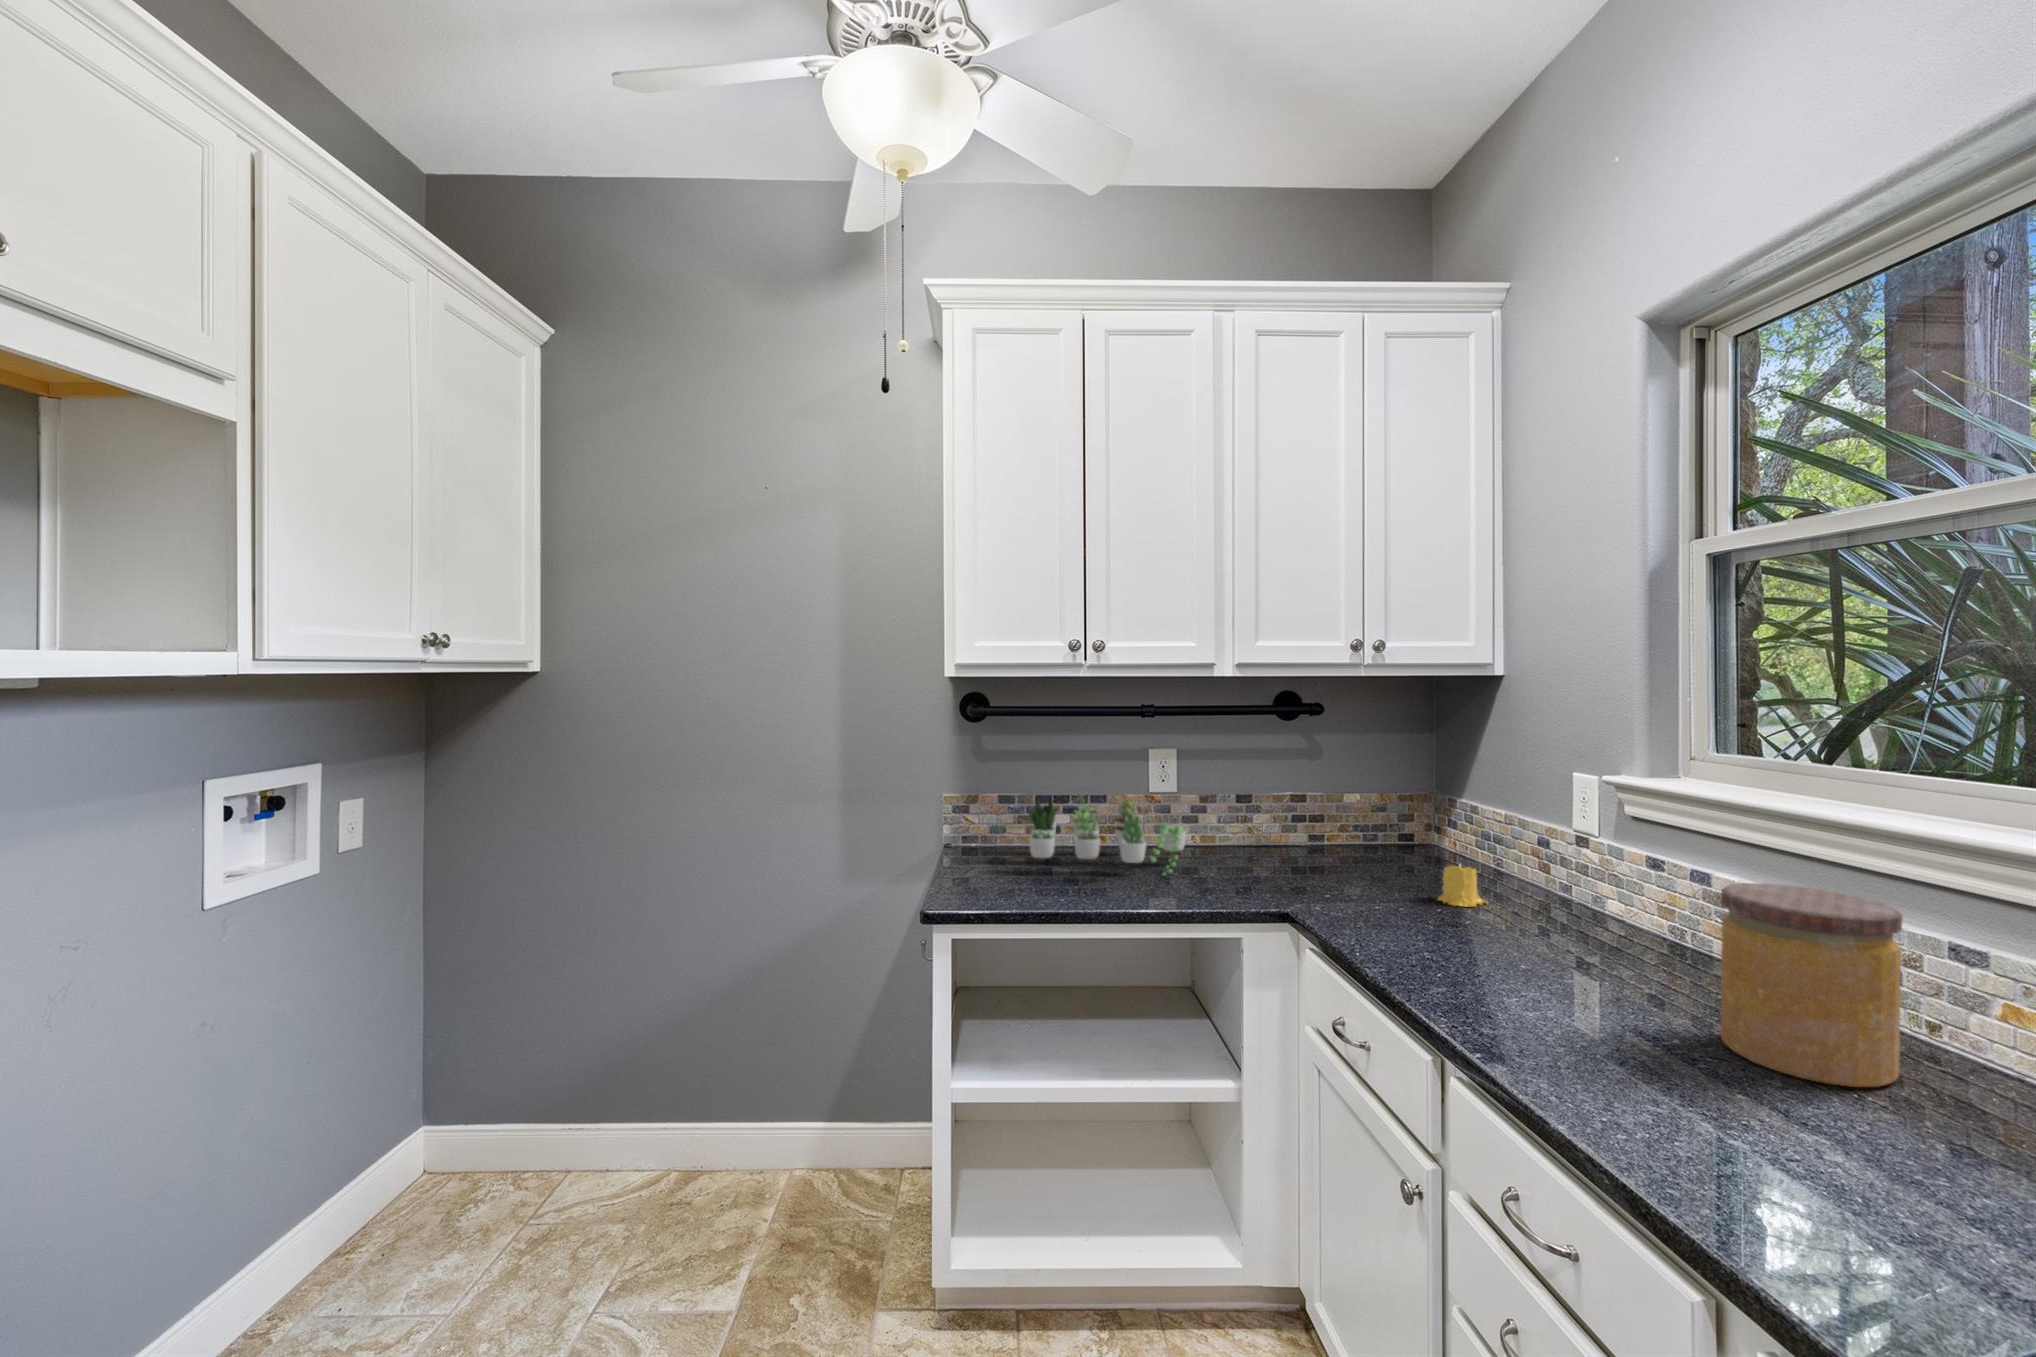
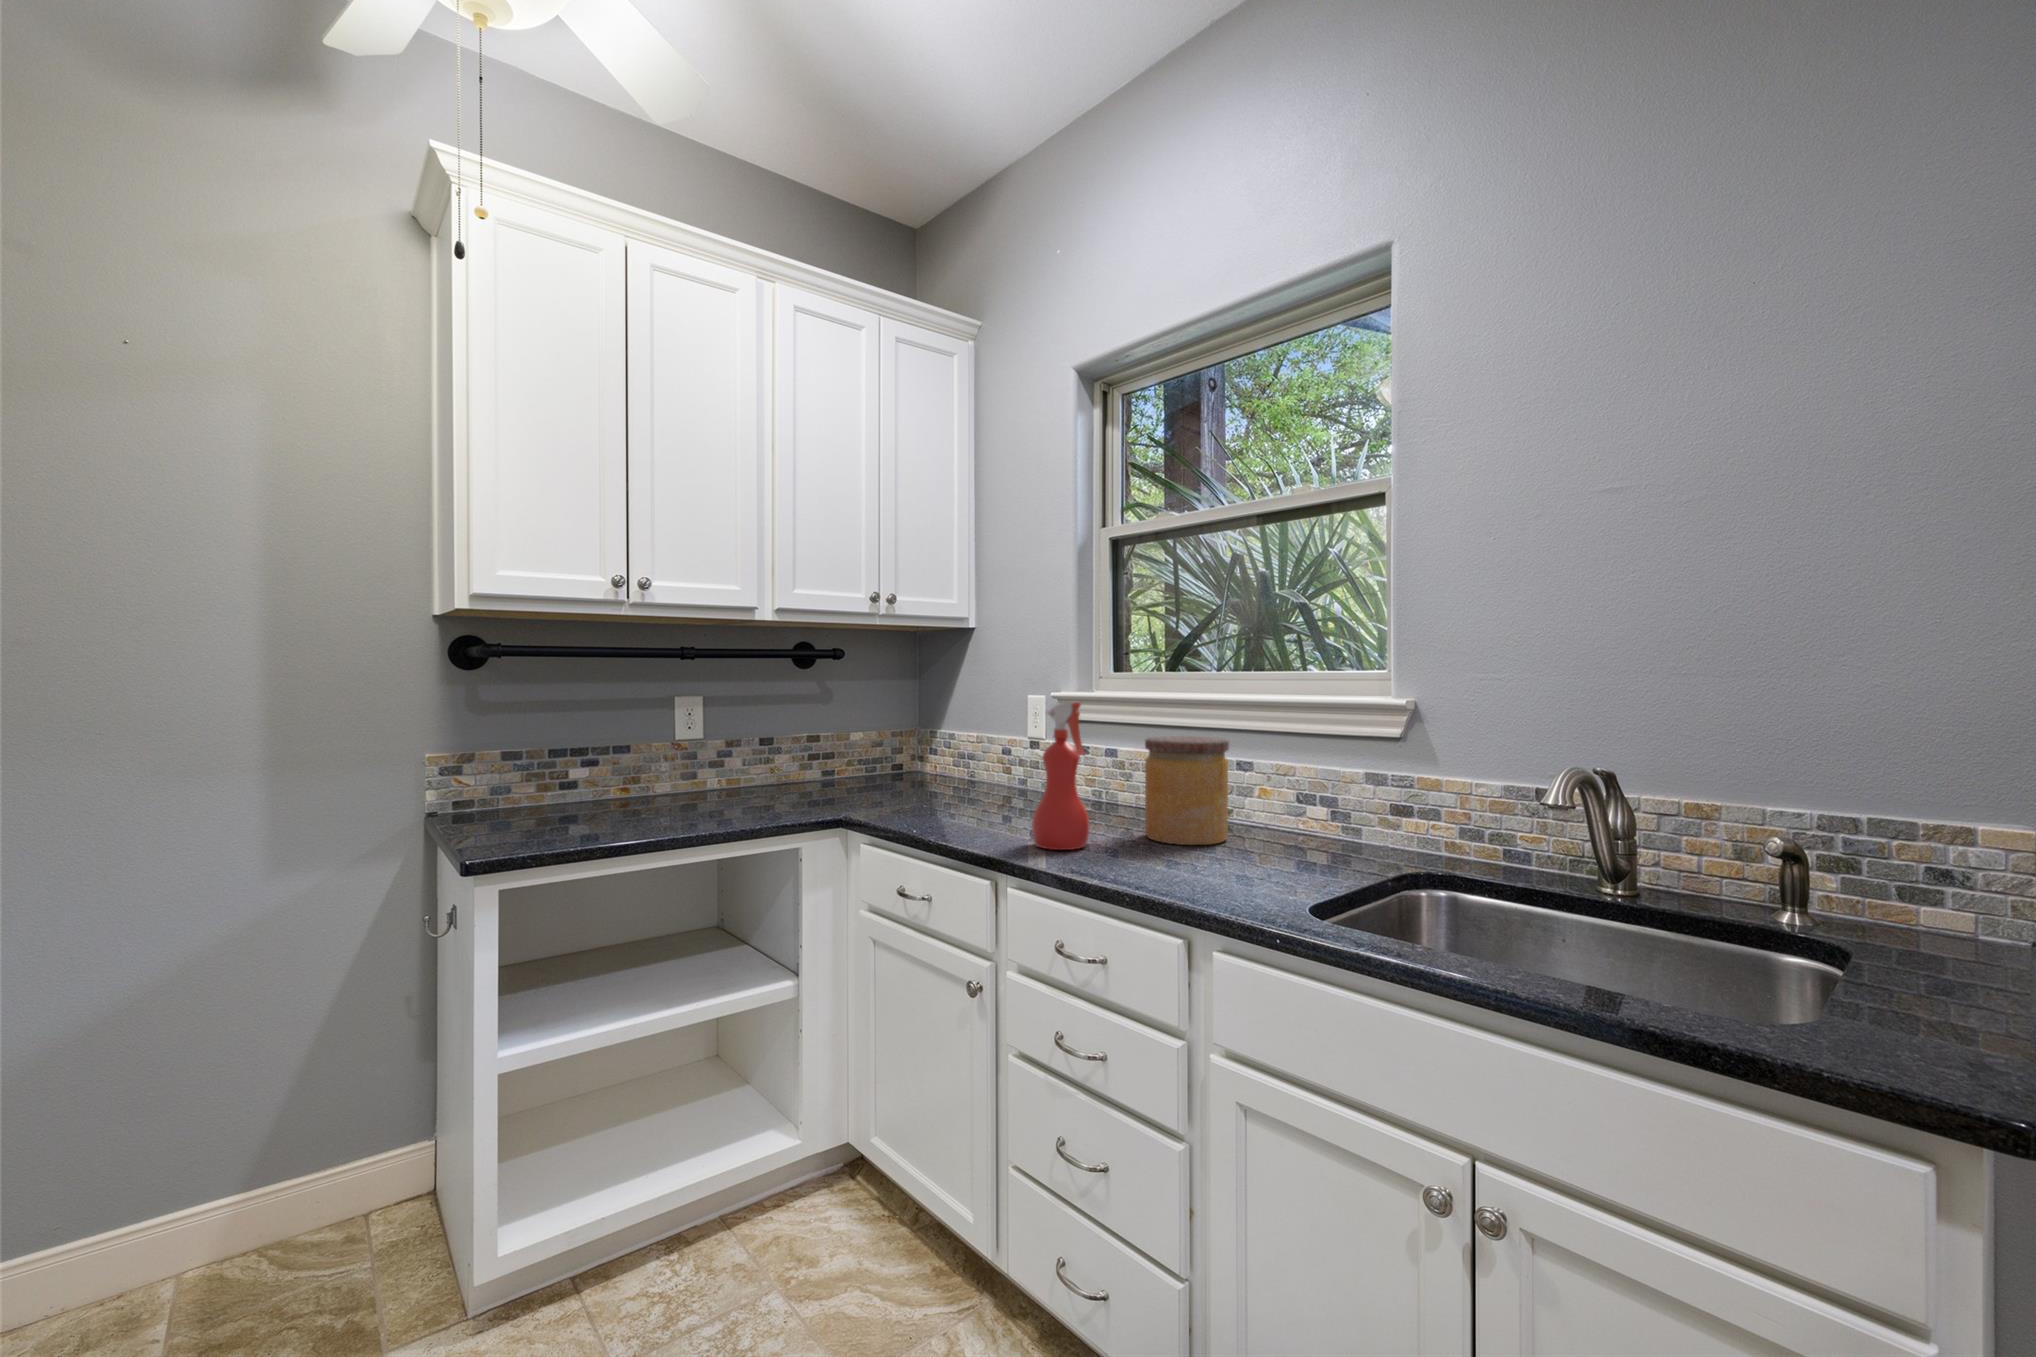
succulent plant: present [1026,797,1186,876] -> none [547,736,724,811]
spray bottle: none [1509,826,1605,1039] -> present [1032,702,1090,850]
candle: present [1438,865,1487,907] -> none [943,767,978,801]

